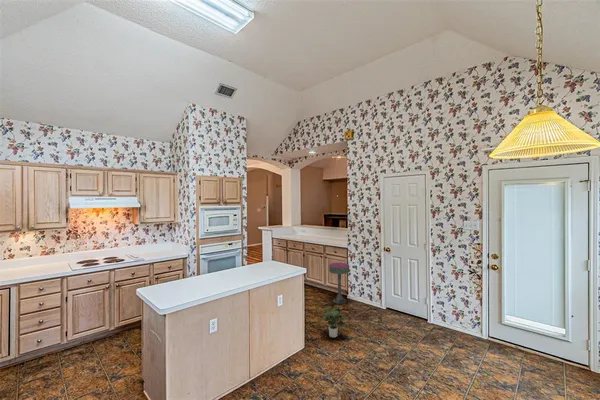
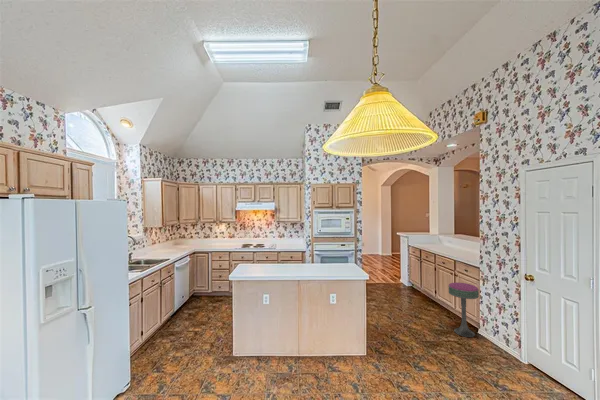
potted plant: present [321,306,347,338] -> none [398,330,435,370]

